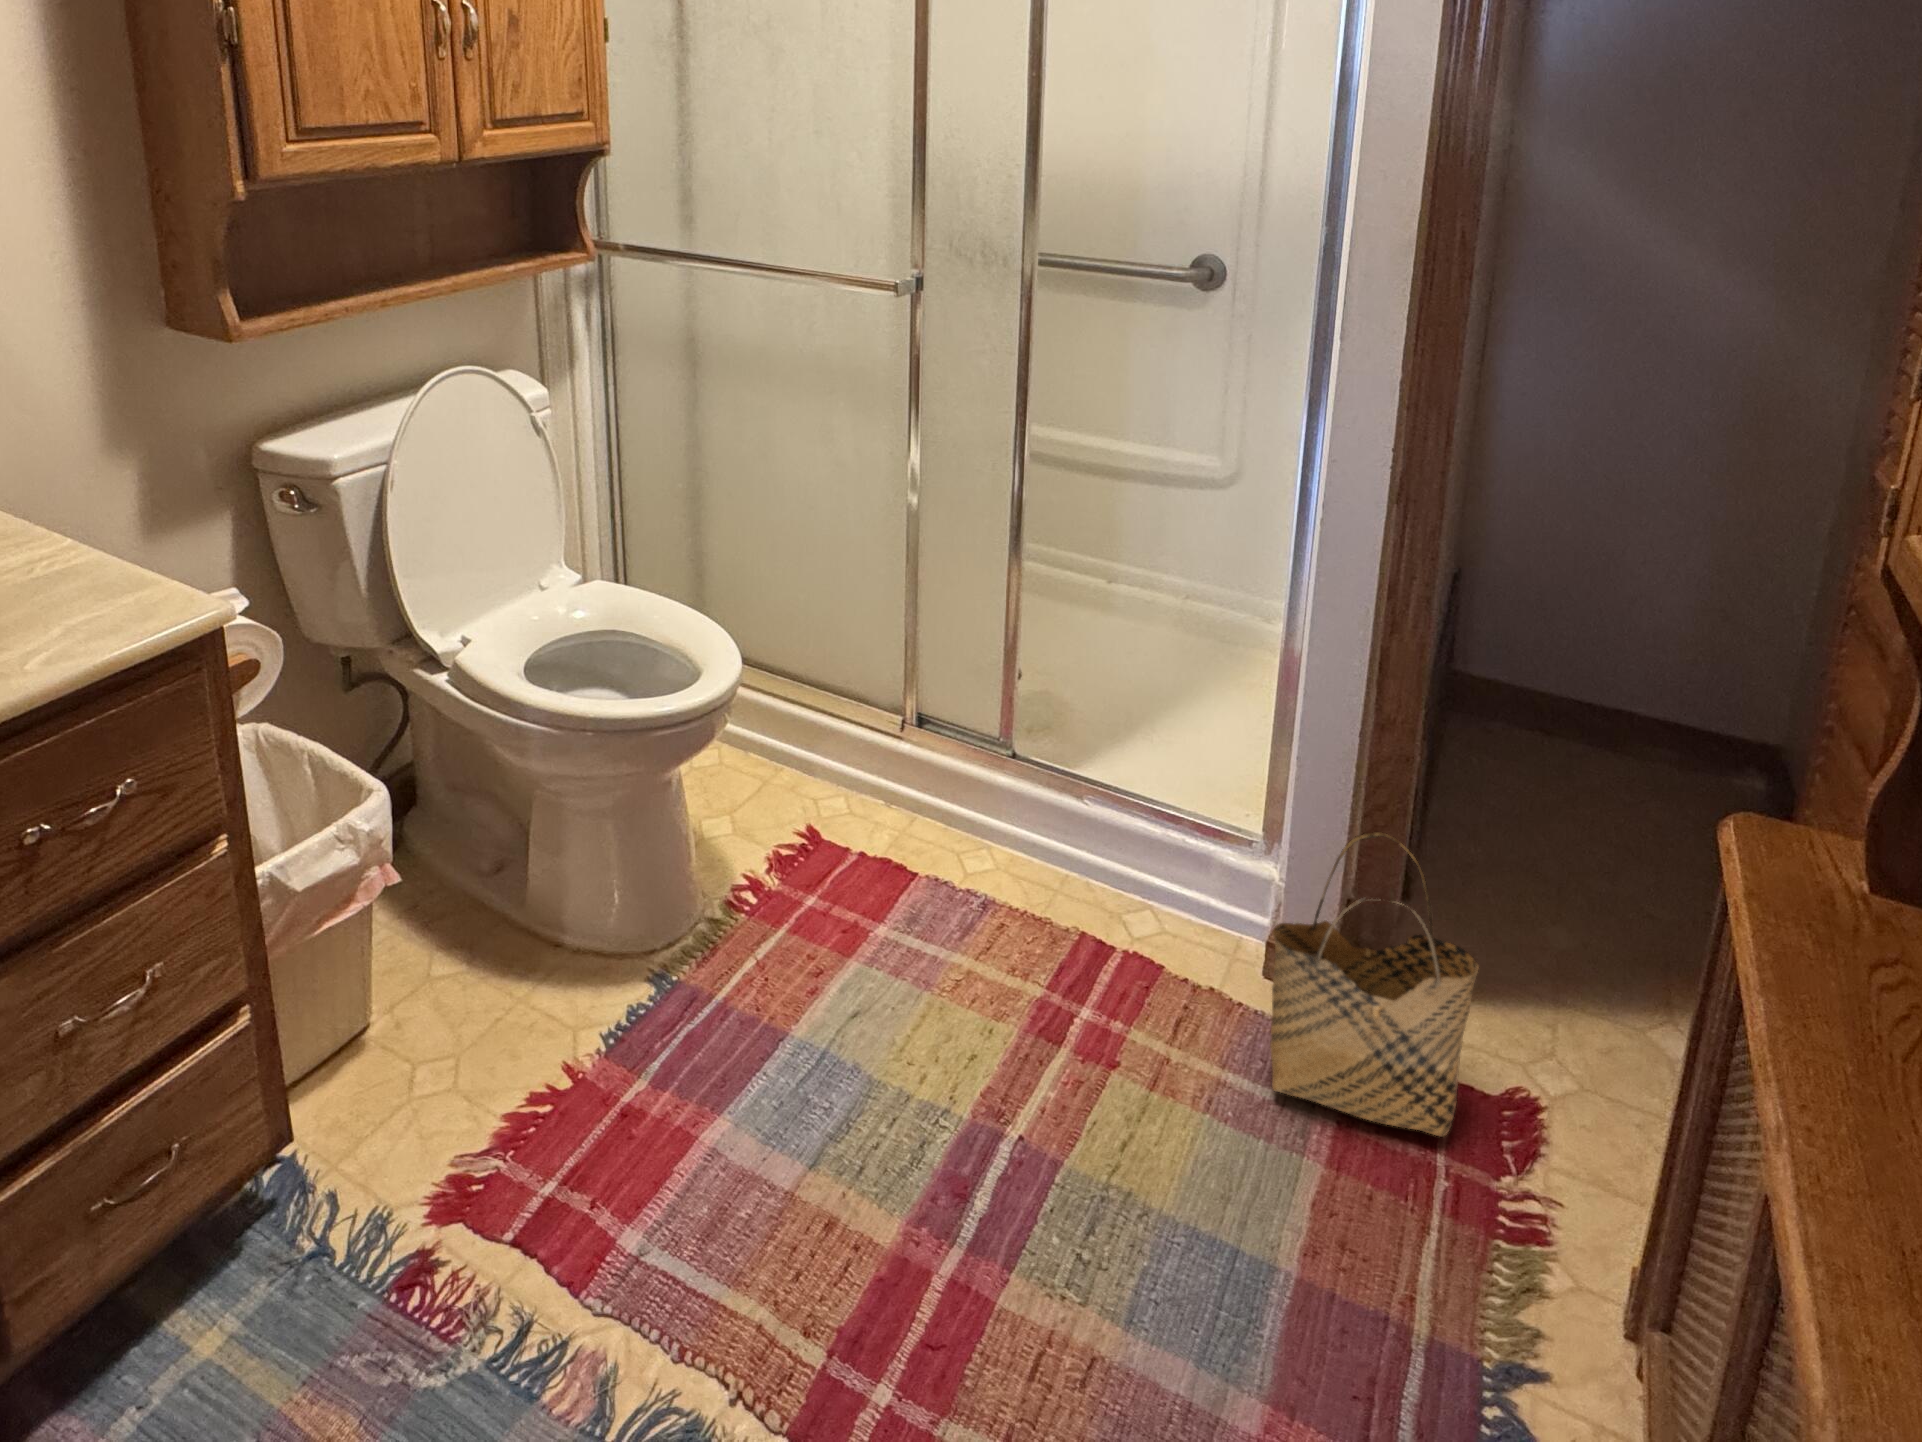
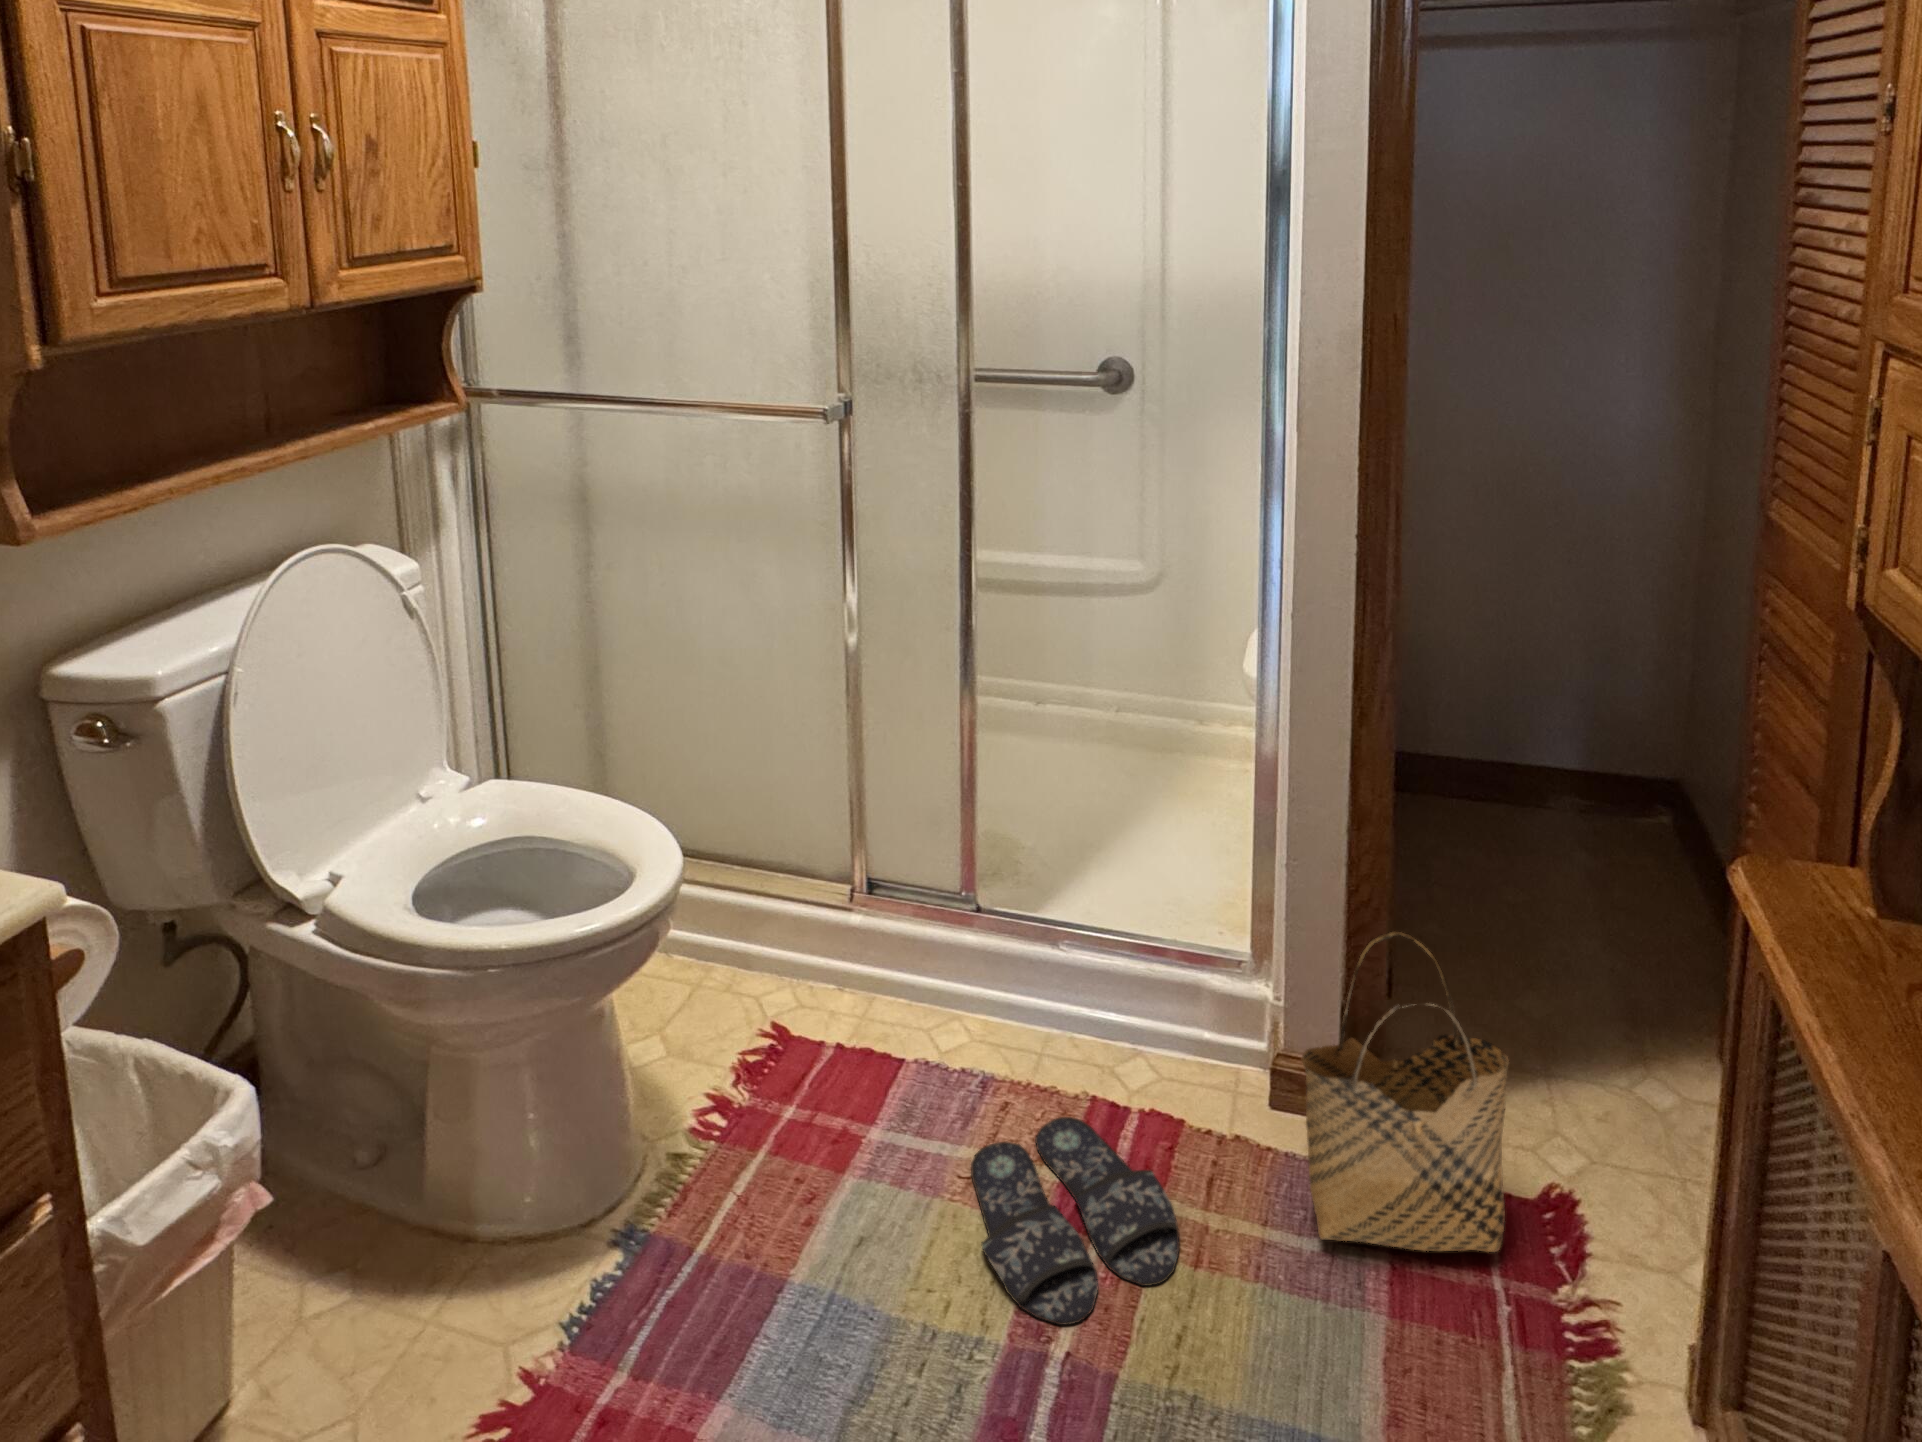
slippers: none [965,942,1143,1112] -> present [971,1117,1179,1325]

